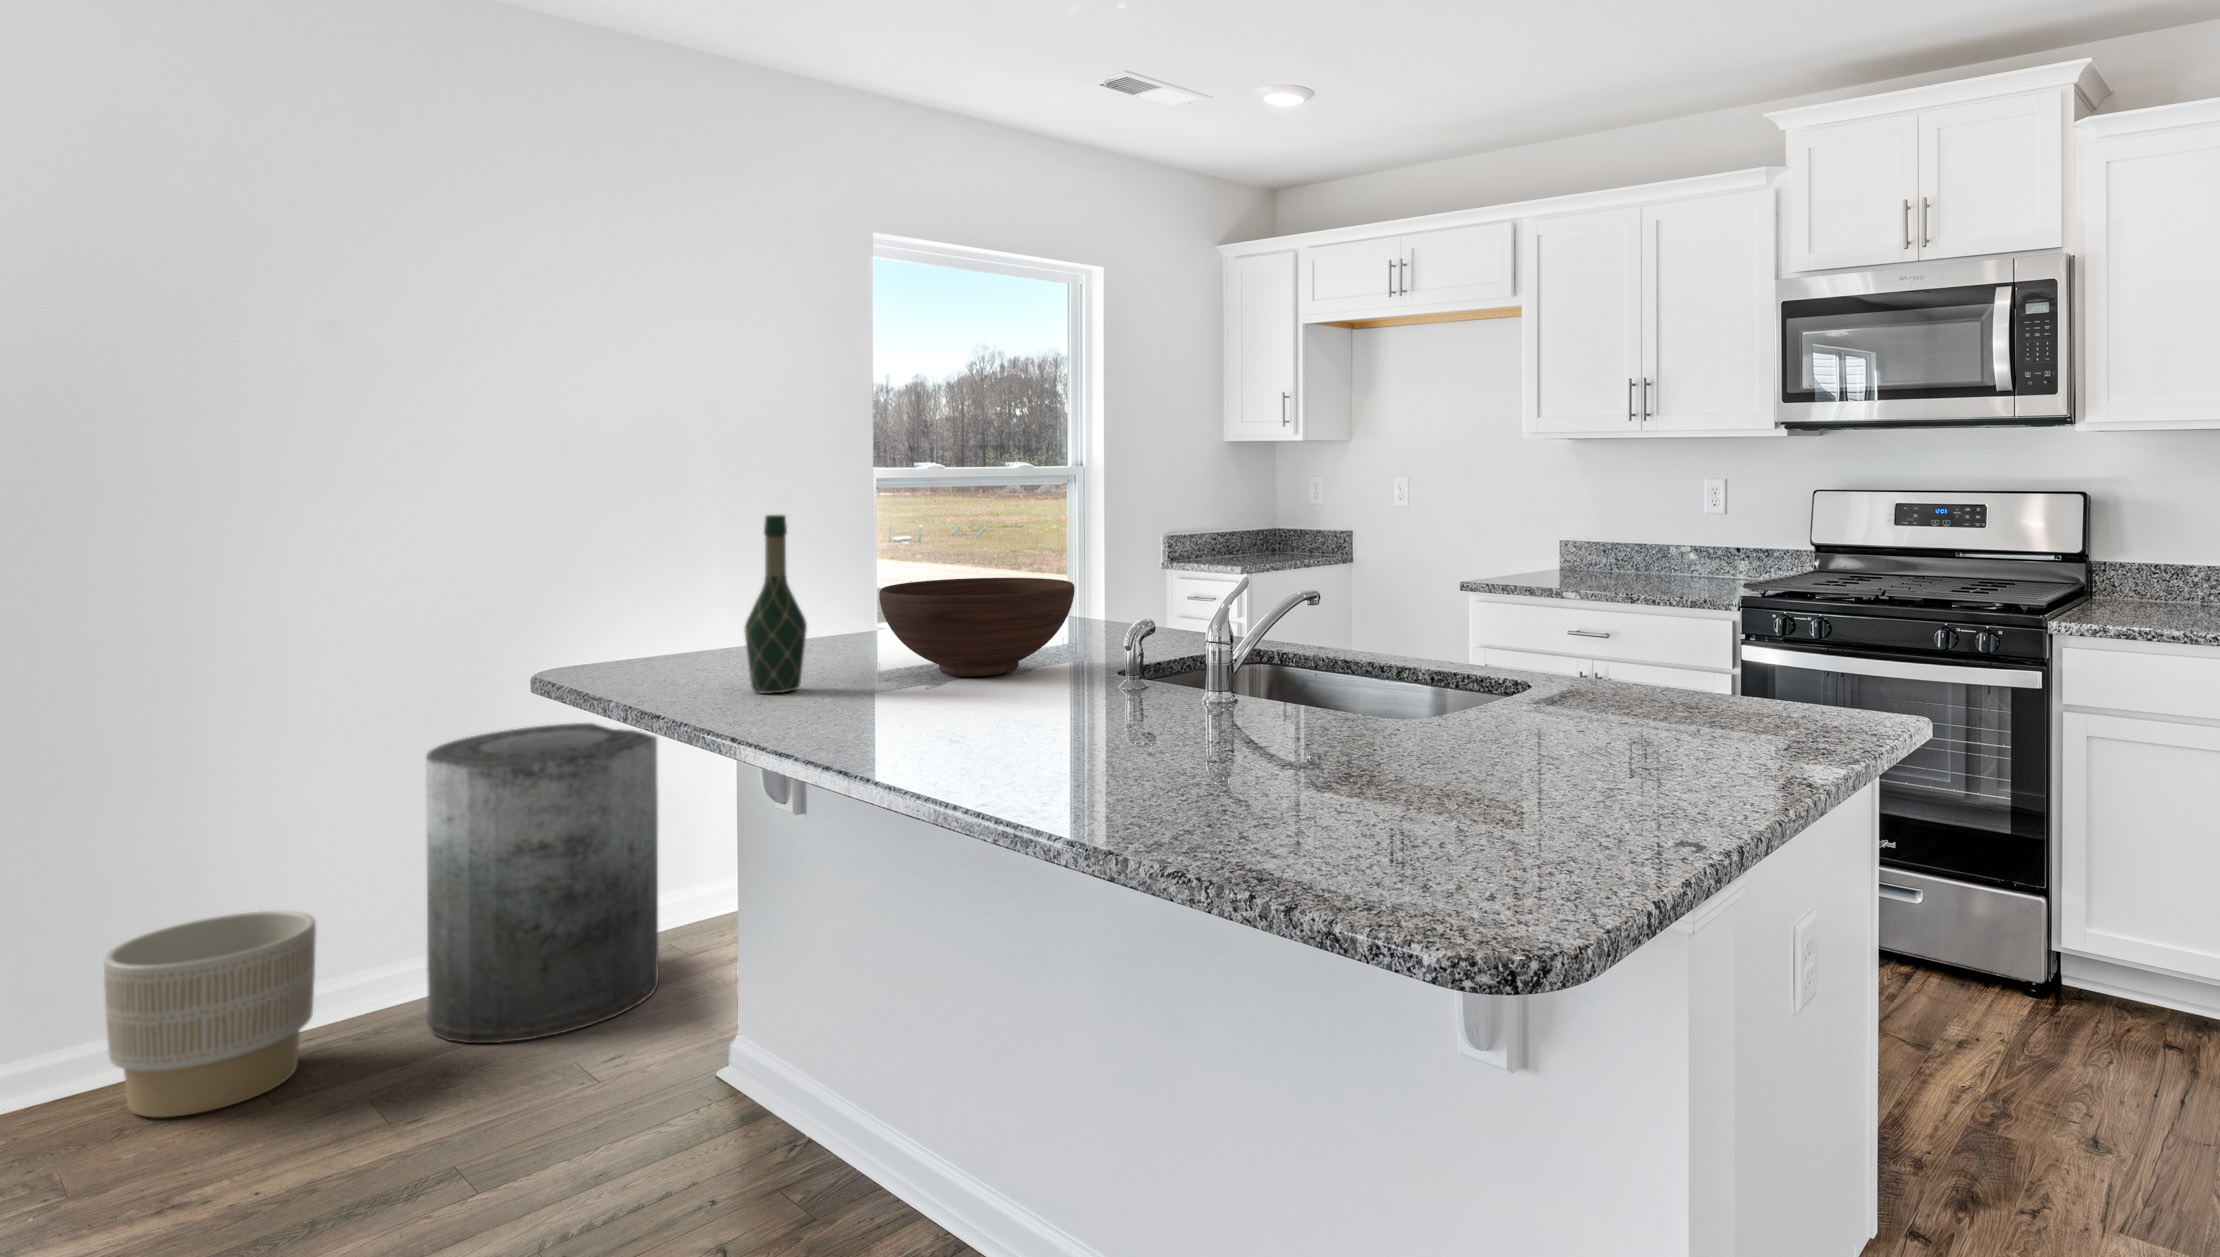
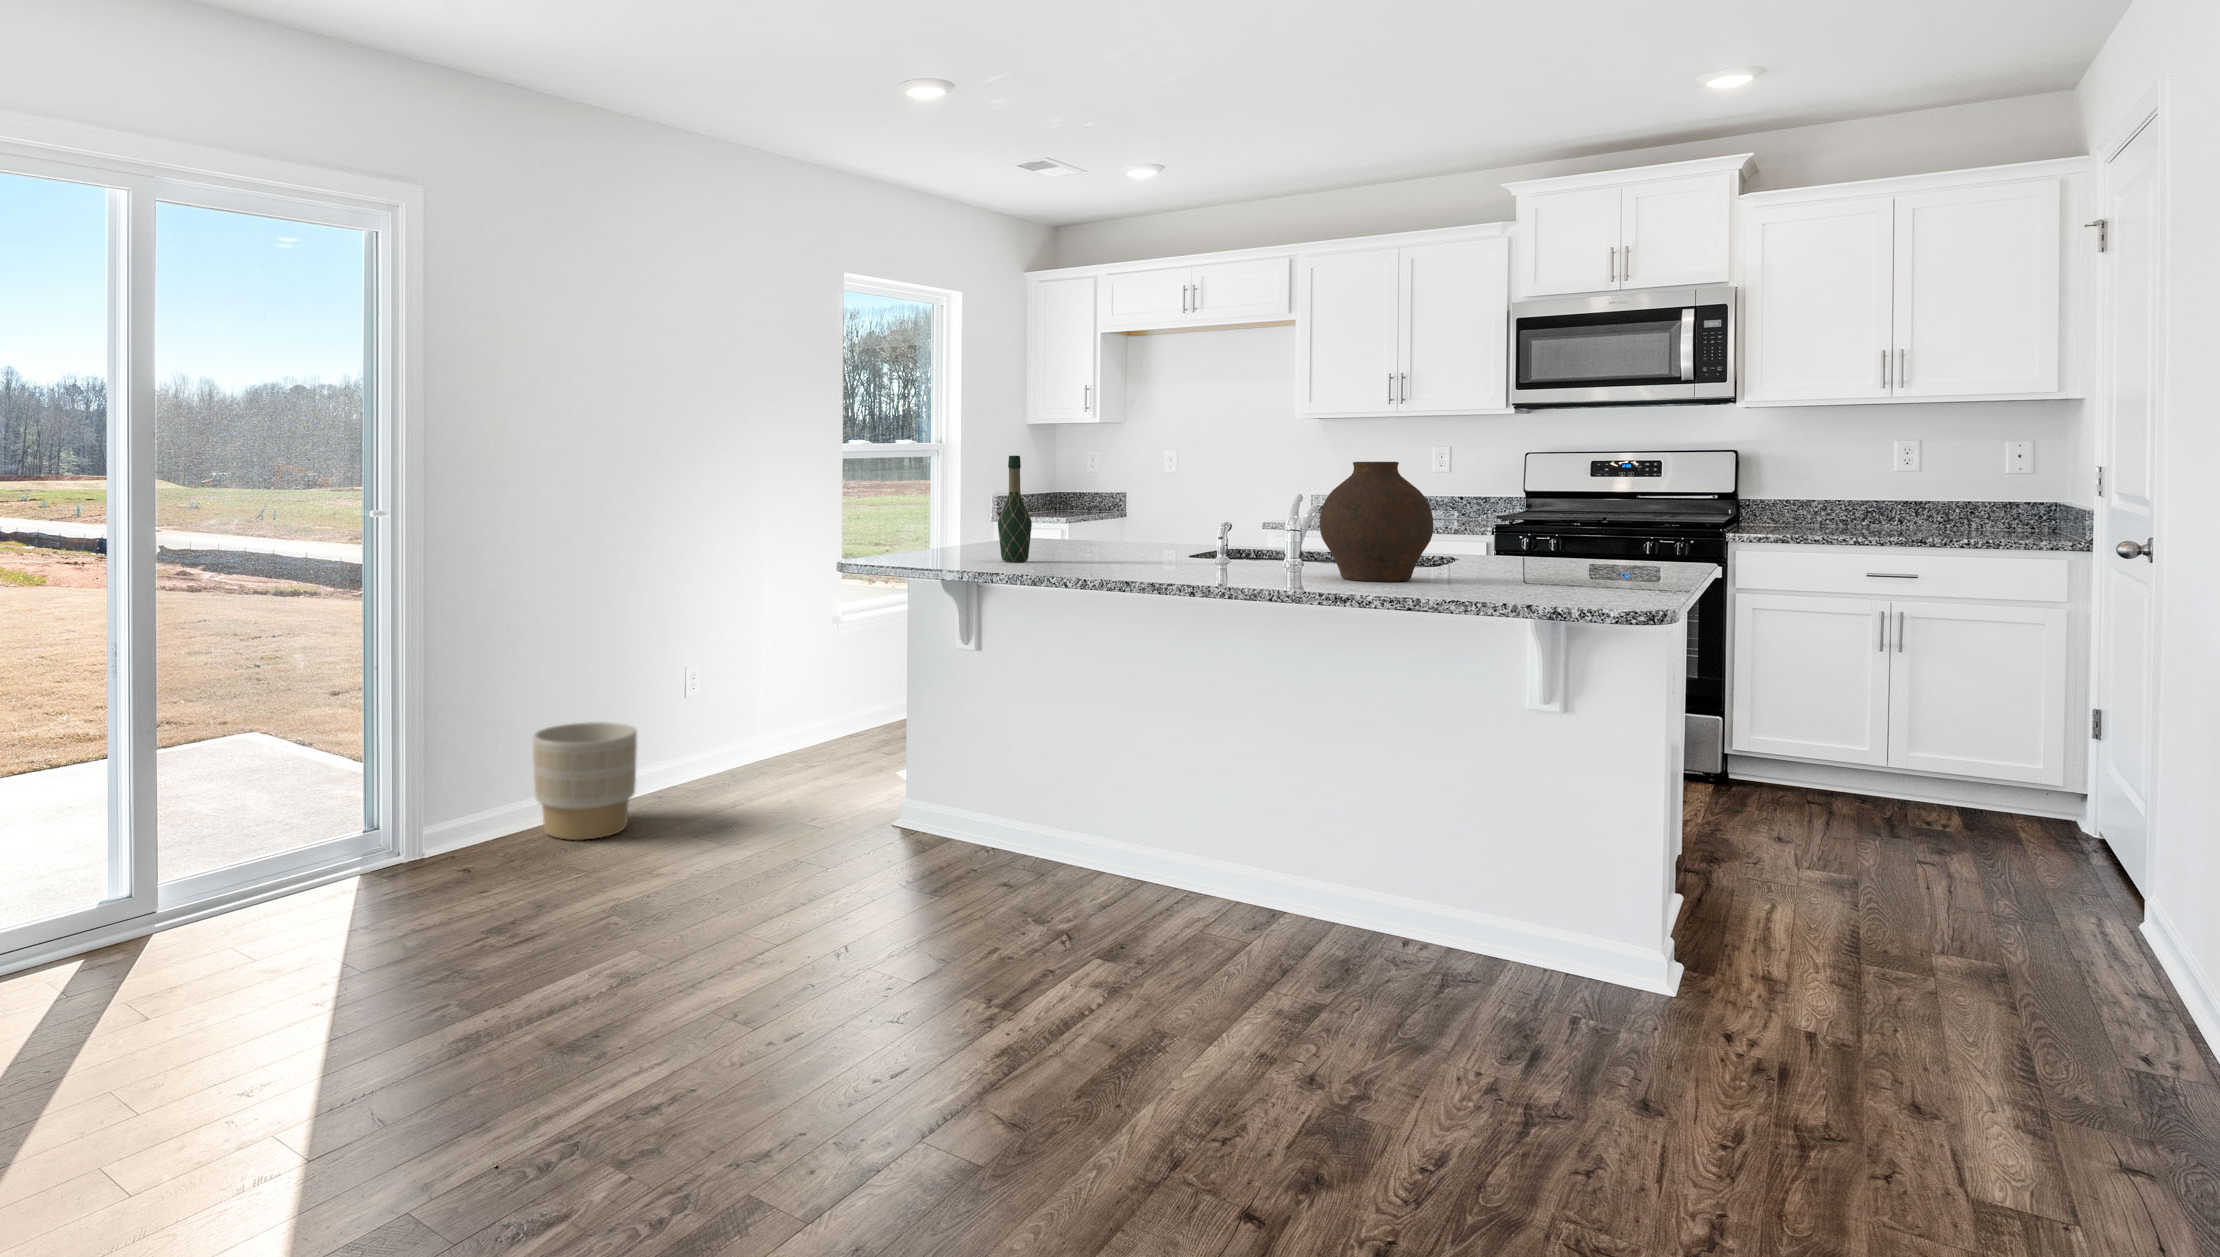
vase: none [1078,548,1286,790] -> present [1320,462,1434,582]
fruit bowl: present [879,578,1075,677] -> none [1039,501,1156,557]
trash can: present [426,723,658,1043] -> none [661,611,793,810]

